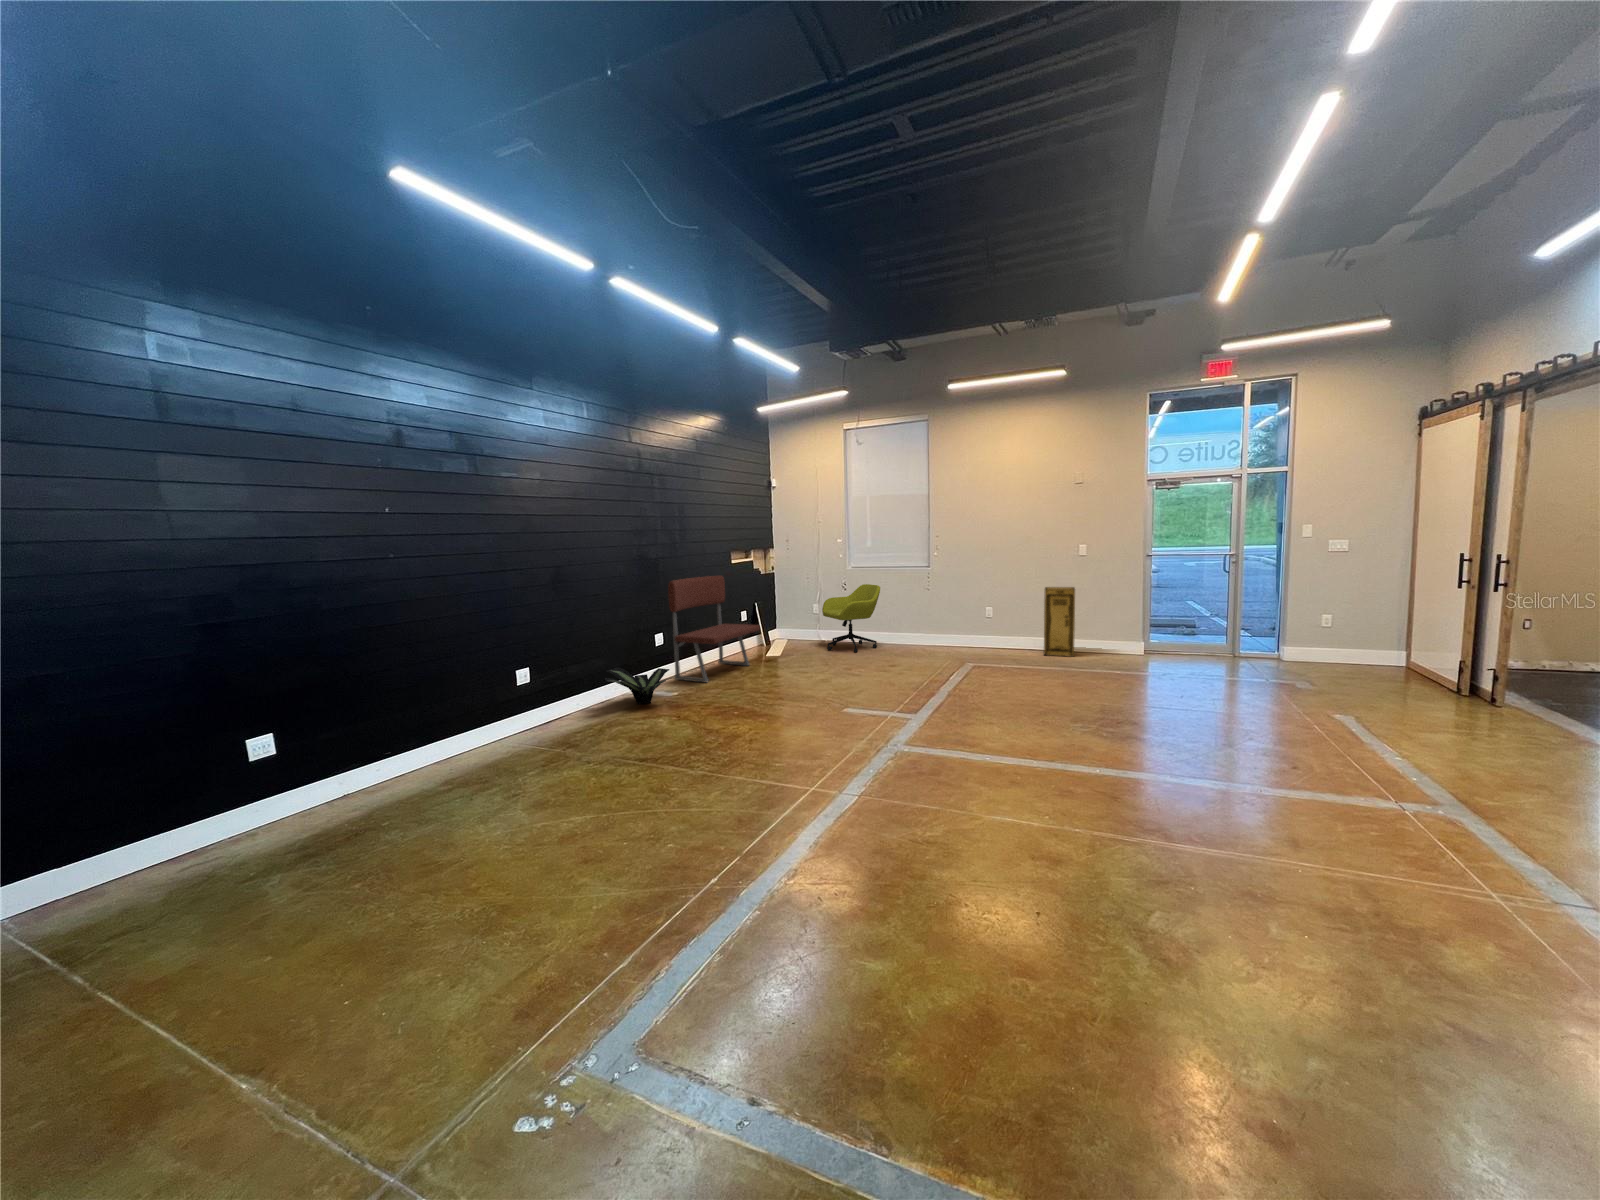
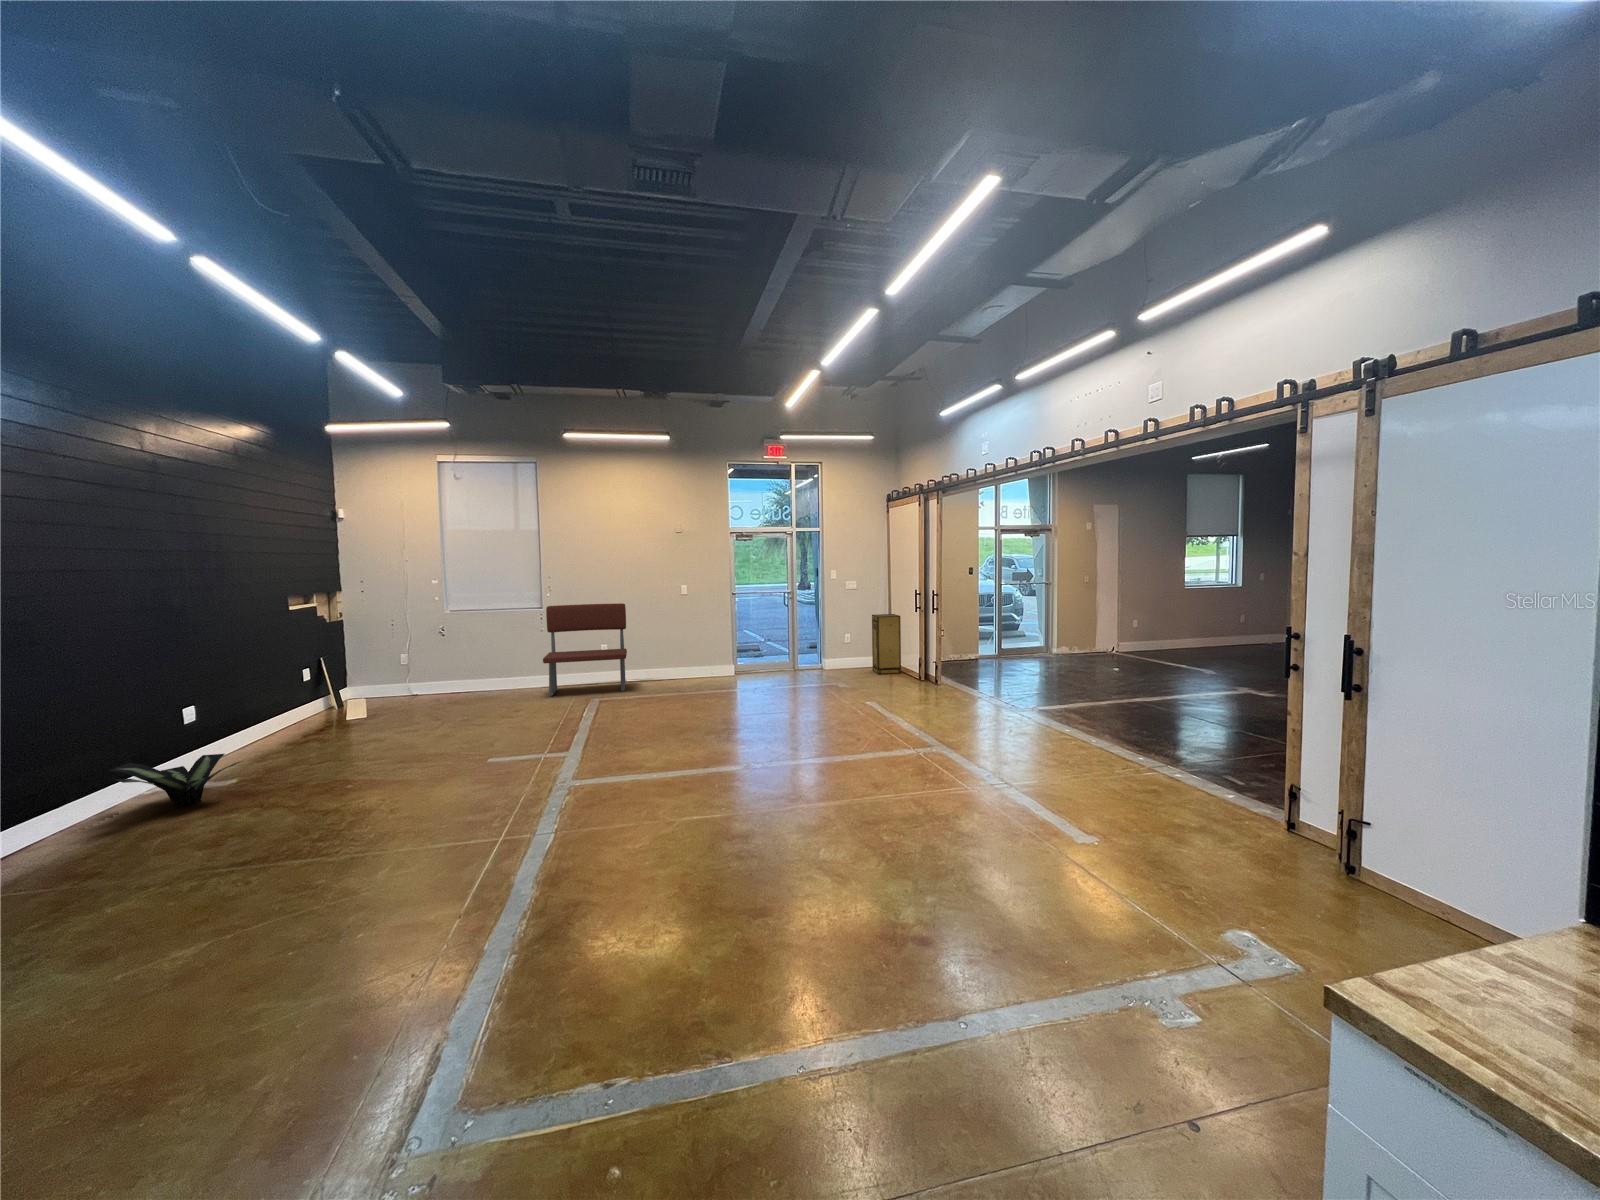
bench: present [668,576,760,682] -> present [543,603,627,696]
office chair: present [822,584,880,652] -> none [420,629,494,707]
storage cabinet: present [1044,587,1075,657] -> present [872,614,901,674]

